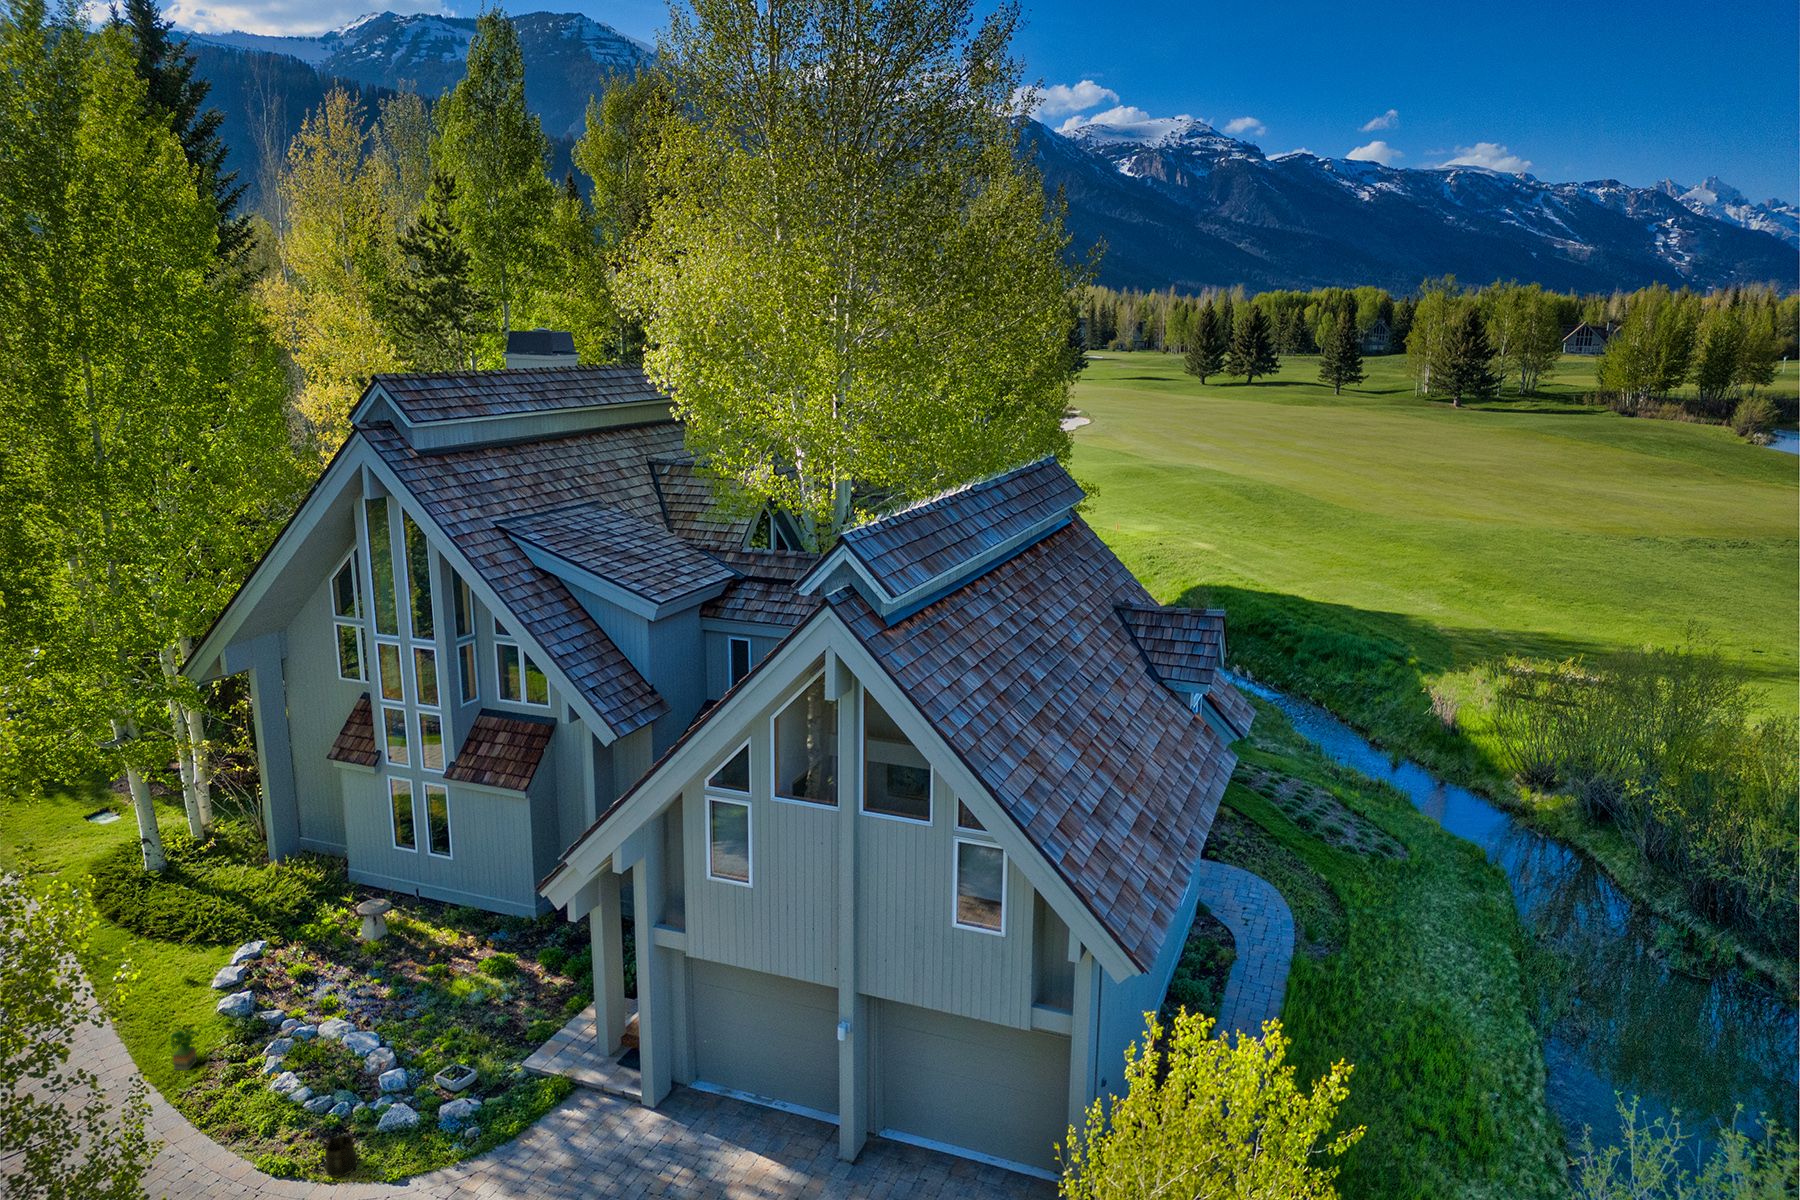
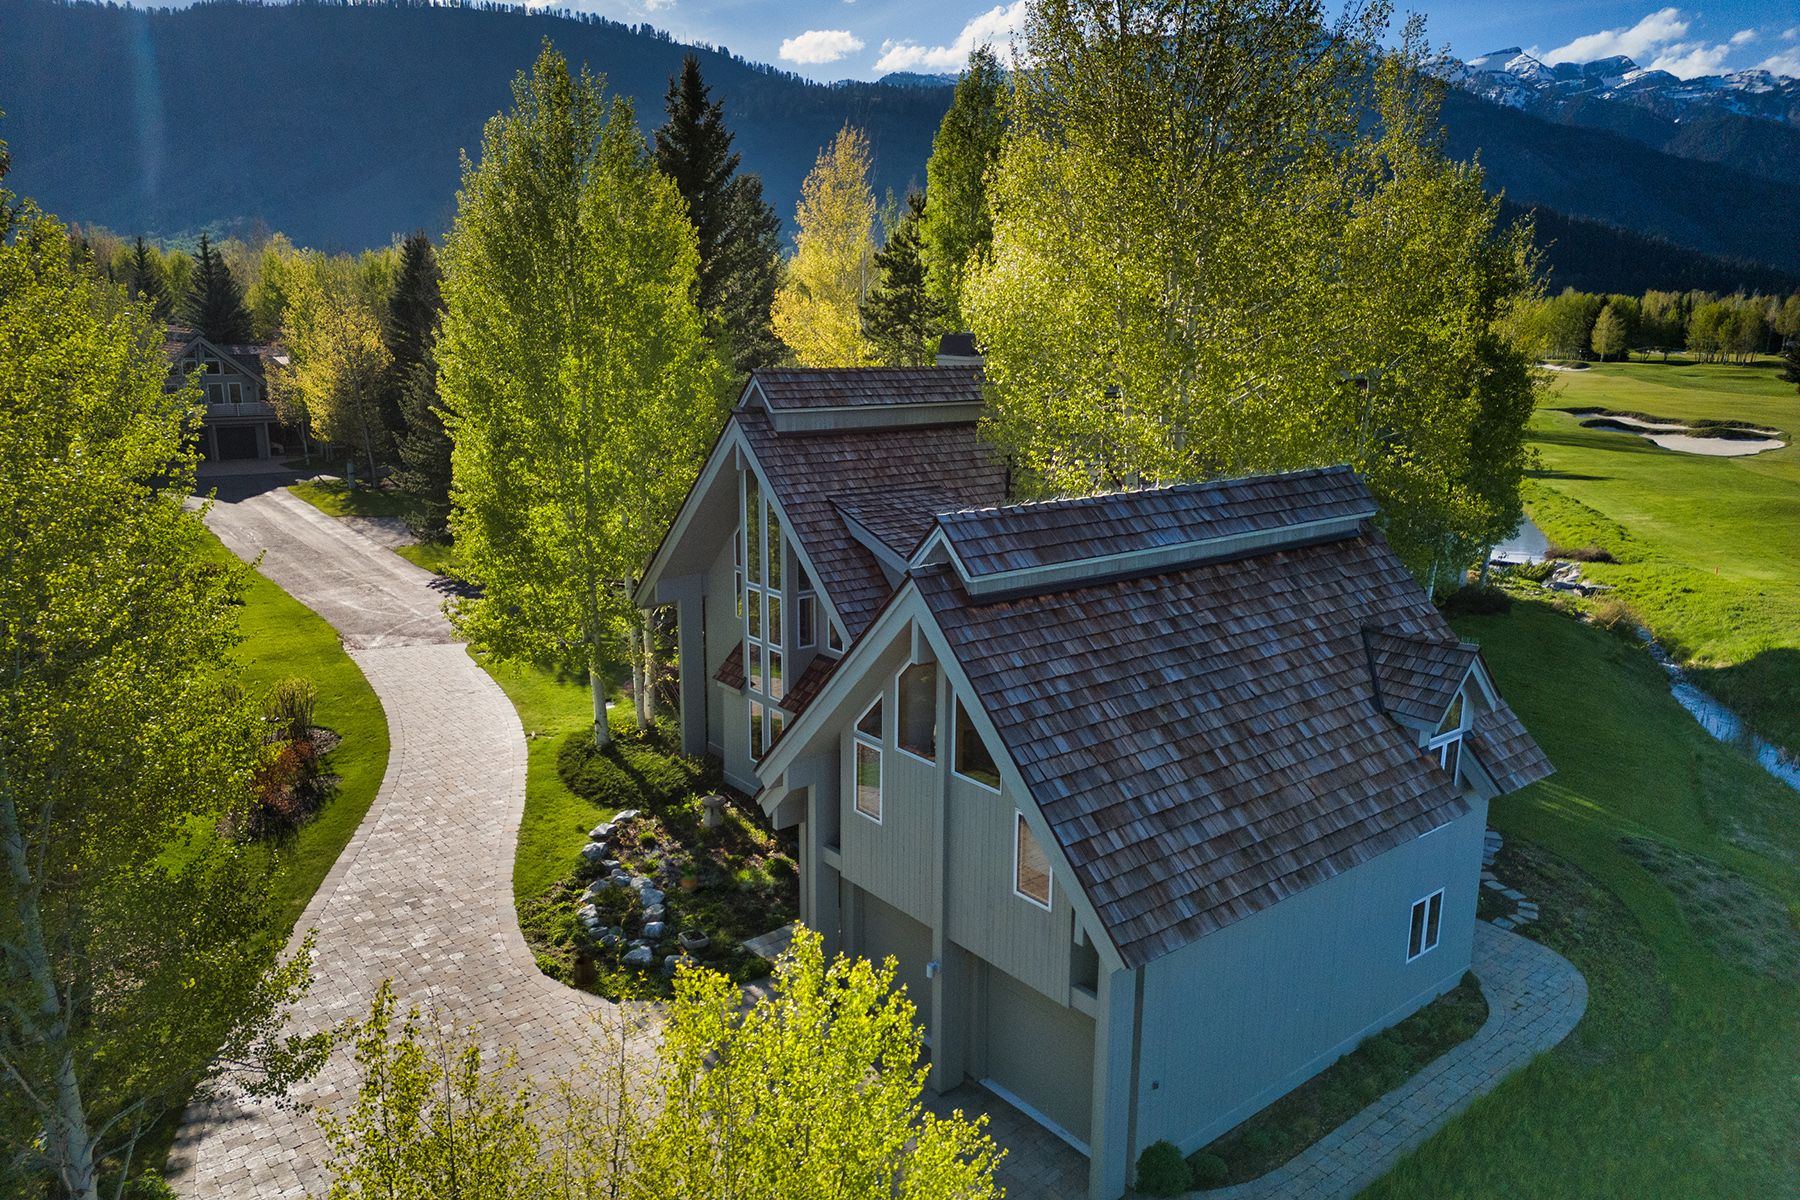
potted tree: present [171,1030,198,1070] -> present [680,861,699,893]

